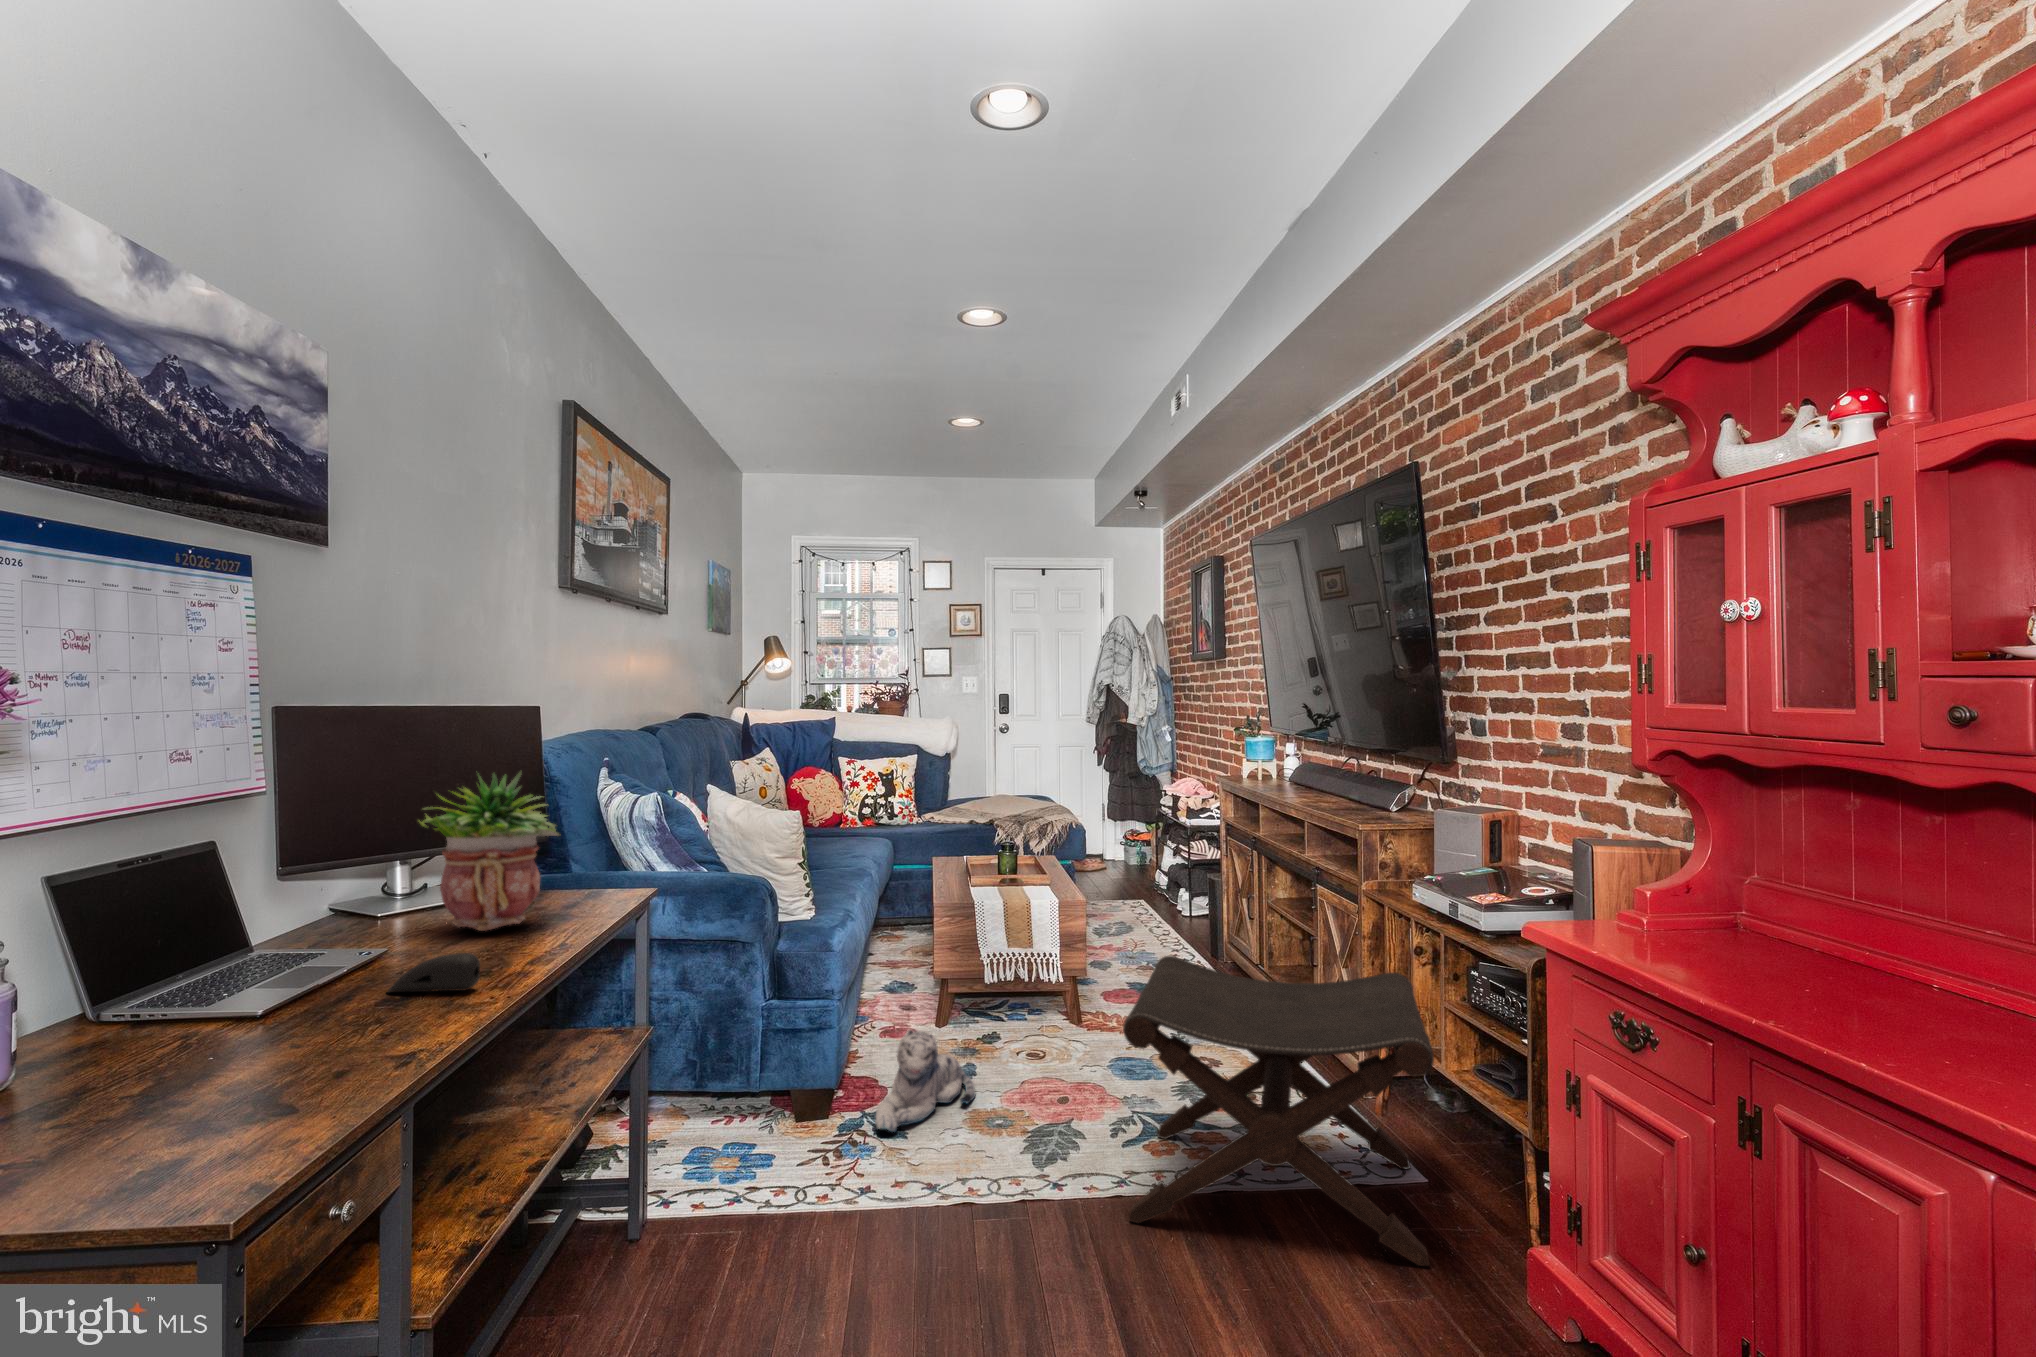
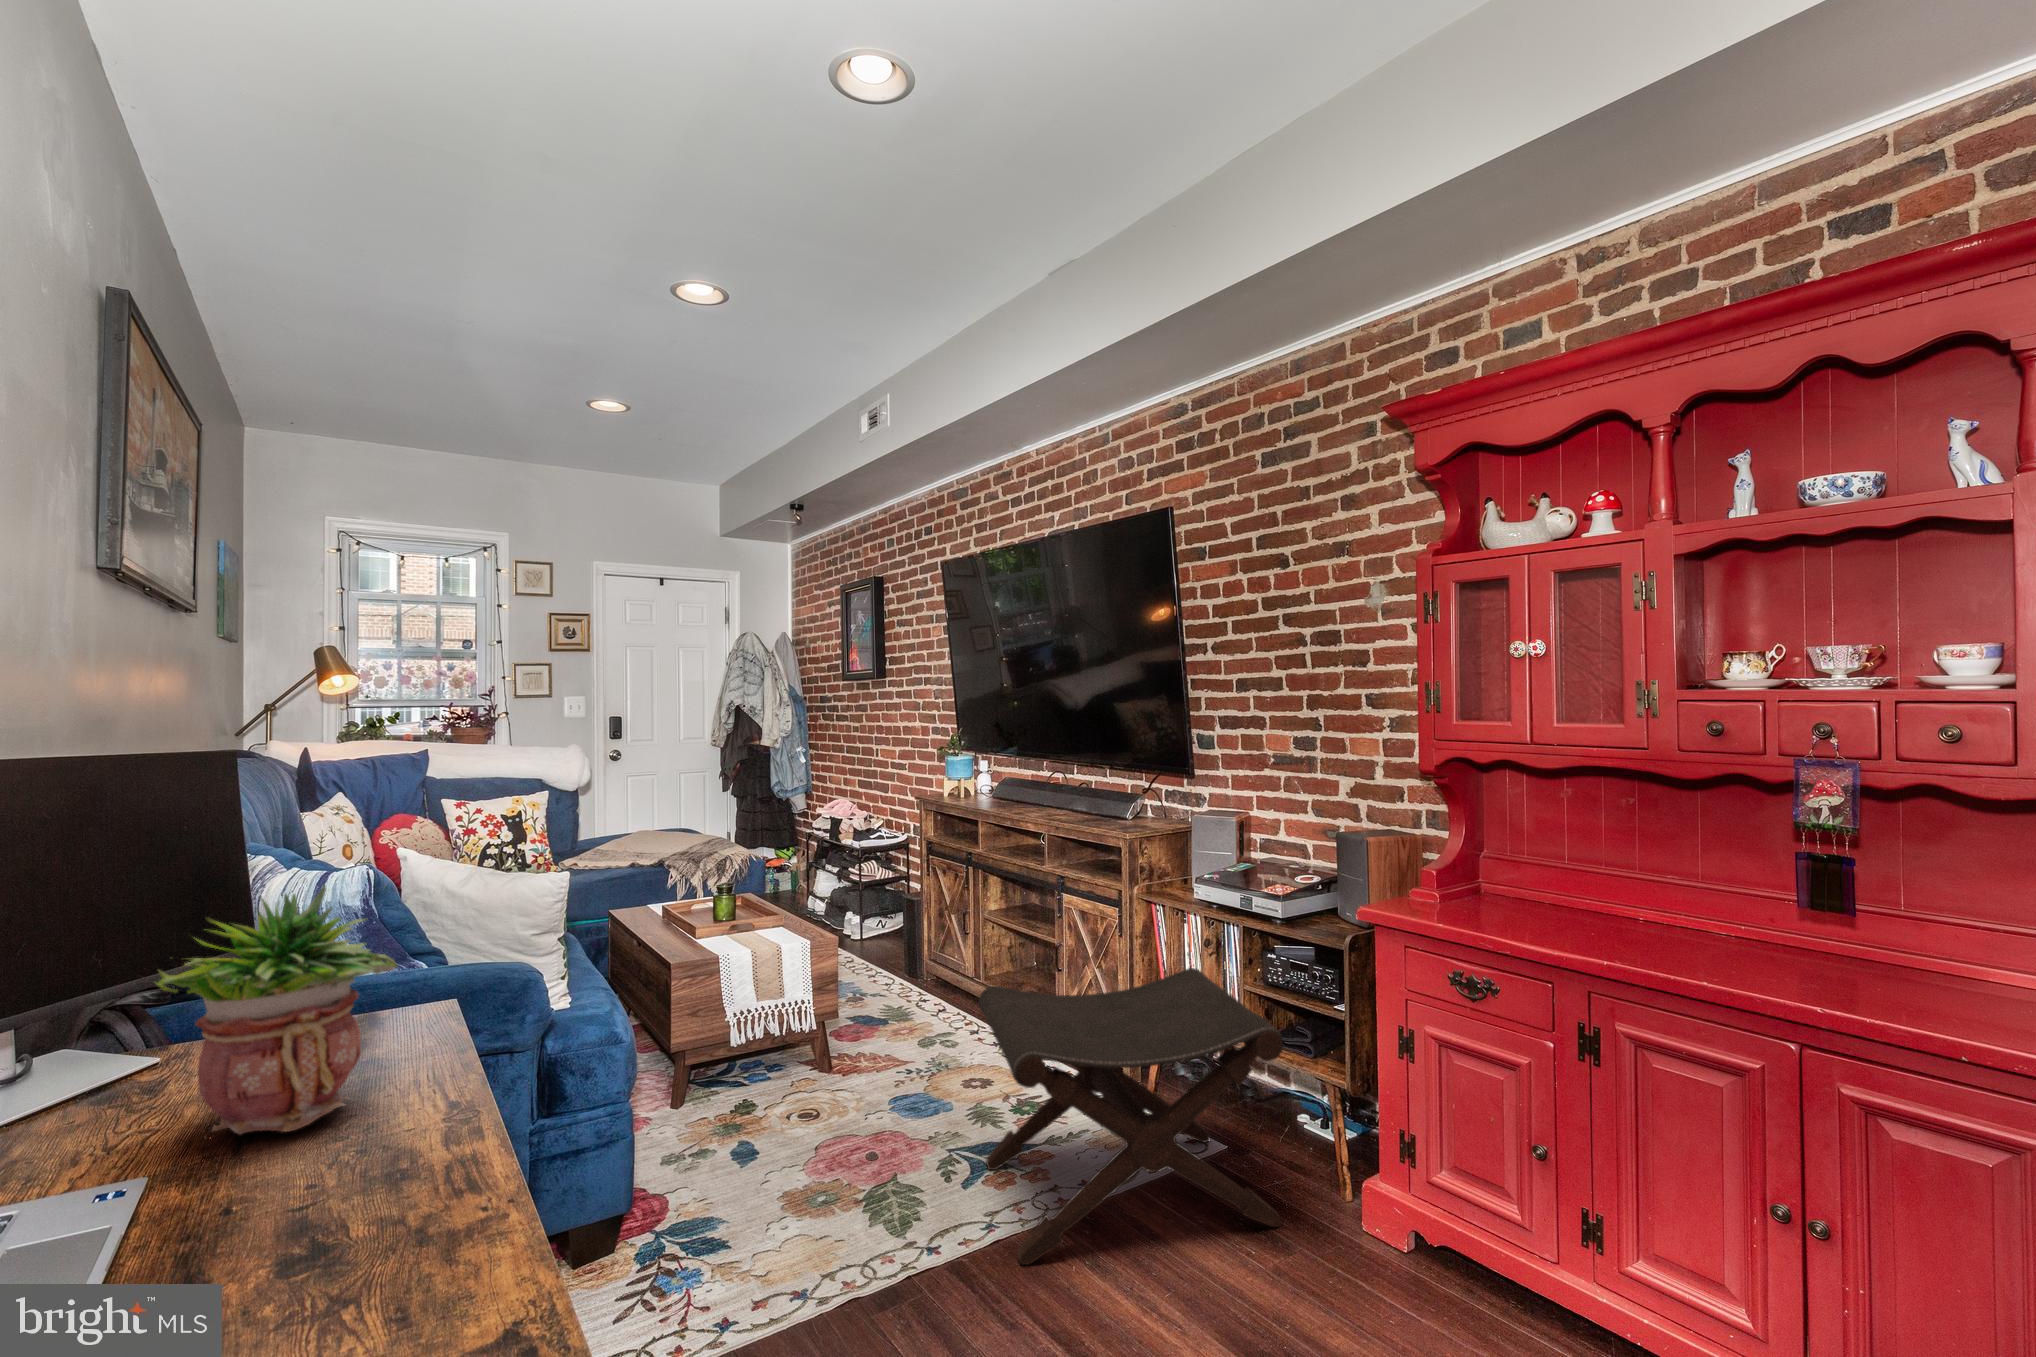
computer mouse: present [388,953,480,993] -> none [270,1175,430,1272]
plush toy: present [875,1030,975,1132] -> none [678,1118,778,1247]

